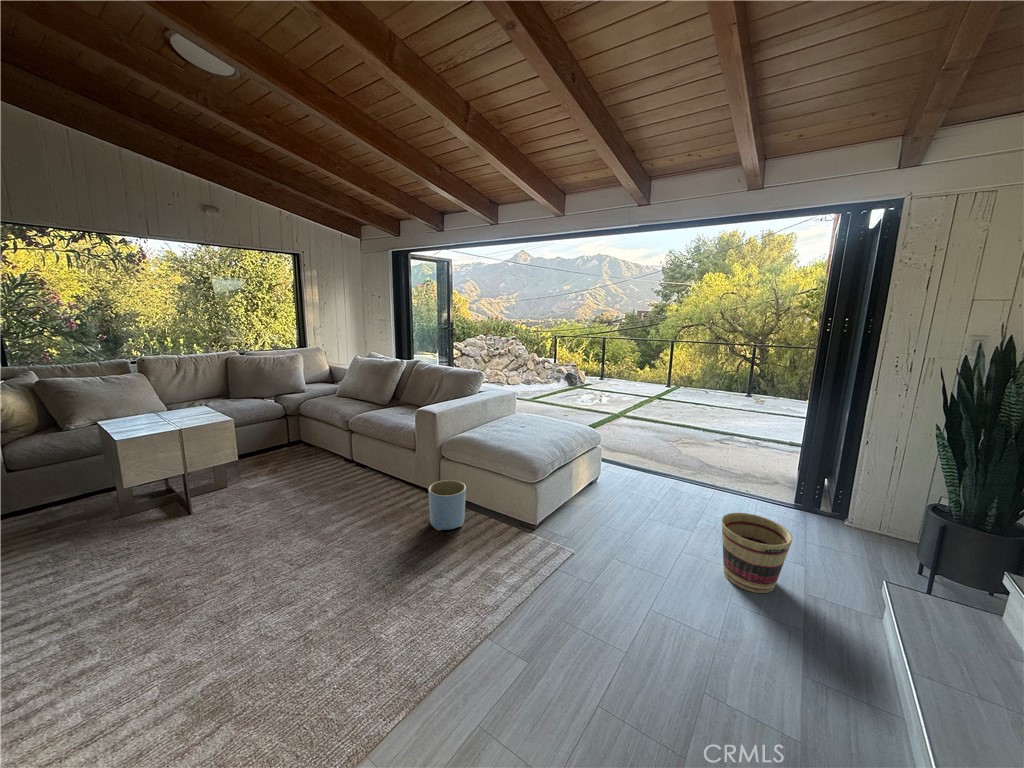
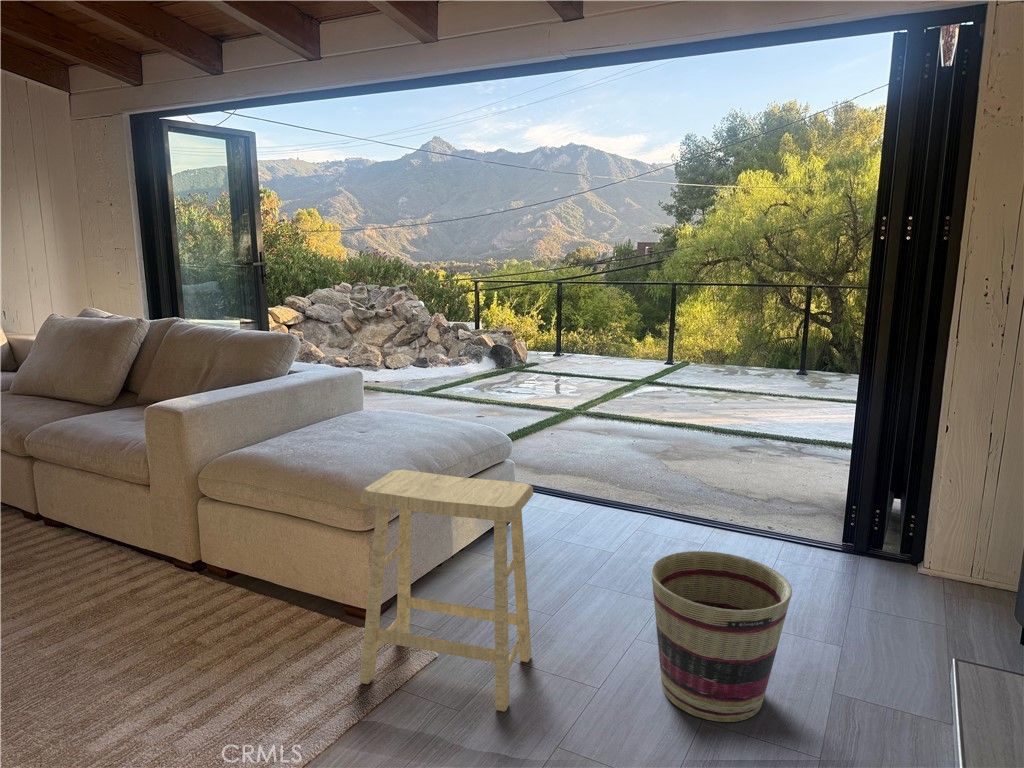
footstool: none [586,471,666,583] -> present [360,470,533,712]
planter: present [428,480,466,531] -> none [39,512,137,622]

